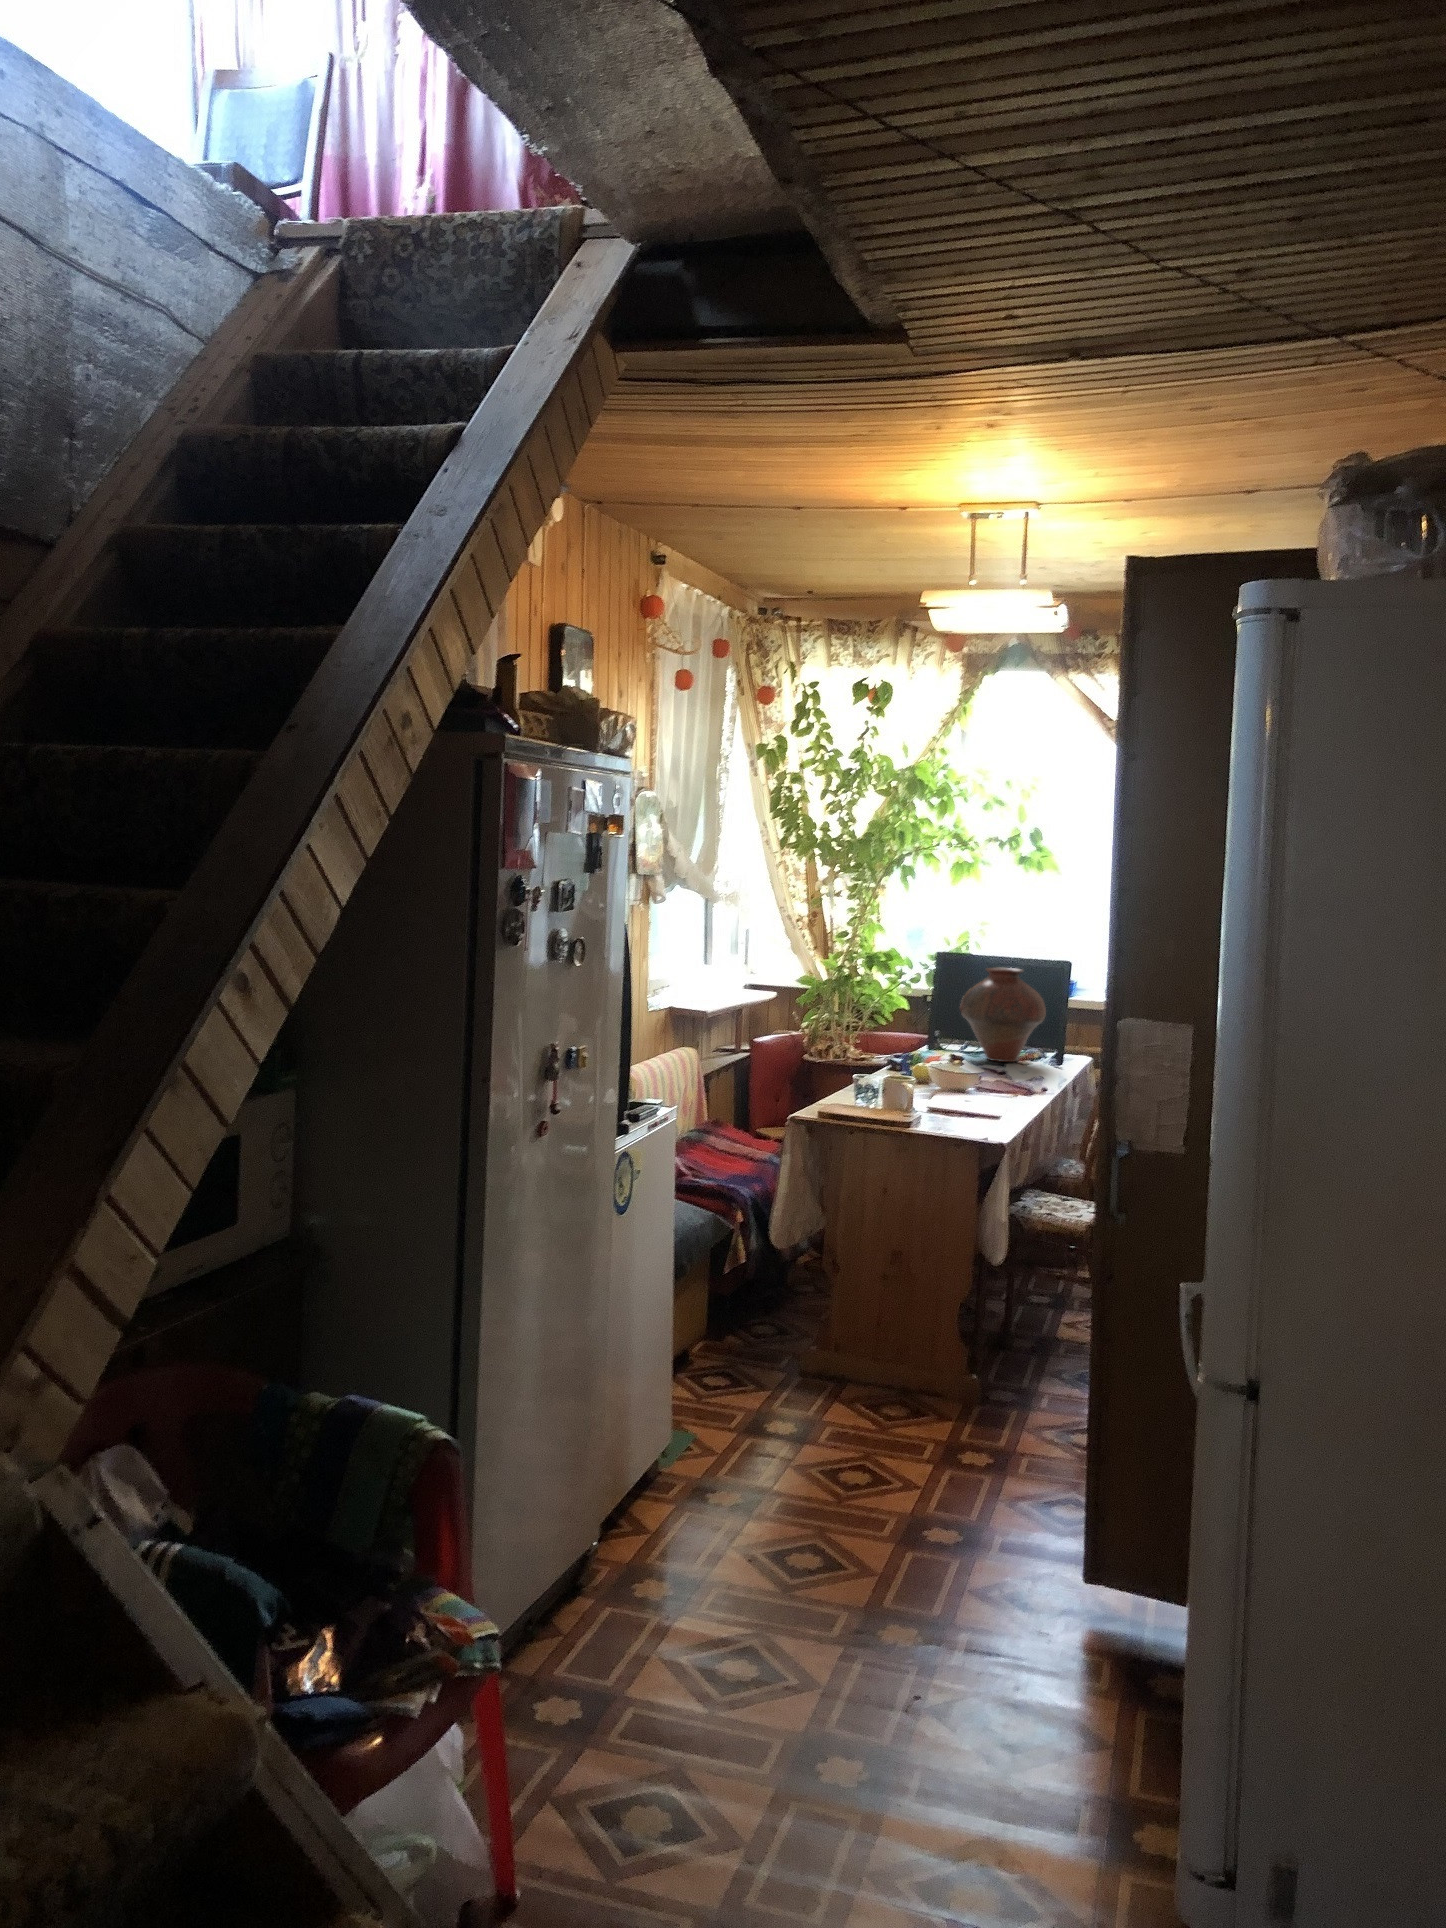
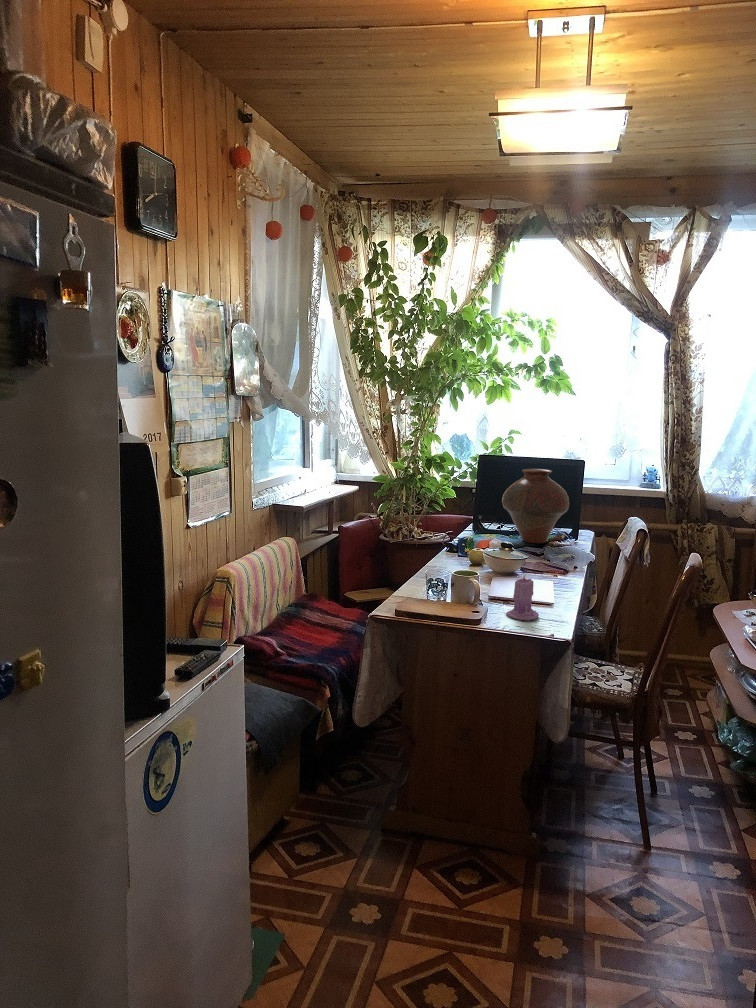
candle: none [945,1075,983,1127] -> present [506,576,539,621]

